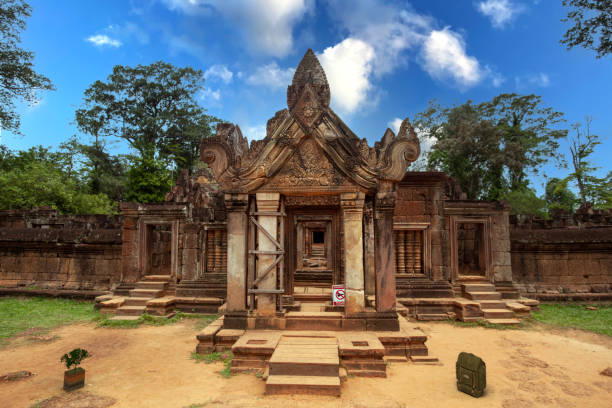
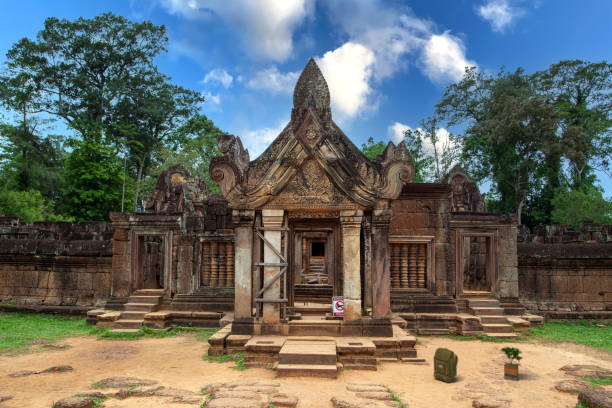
potted tree: present [61,348,92,392] -> present [501,347,522,381]

